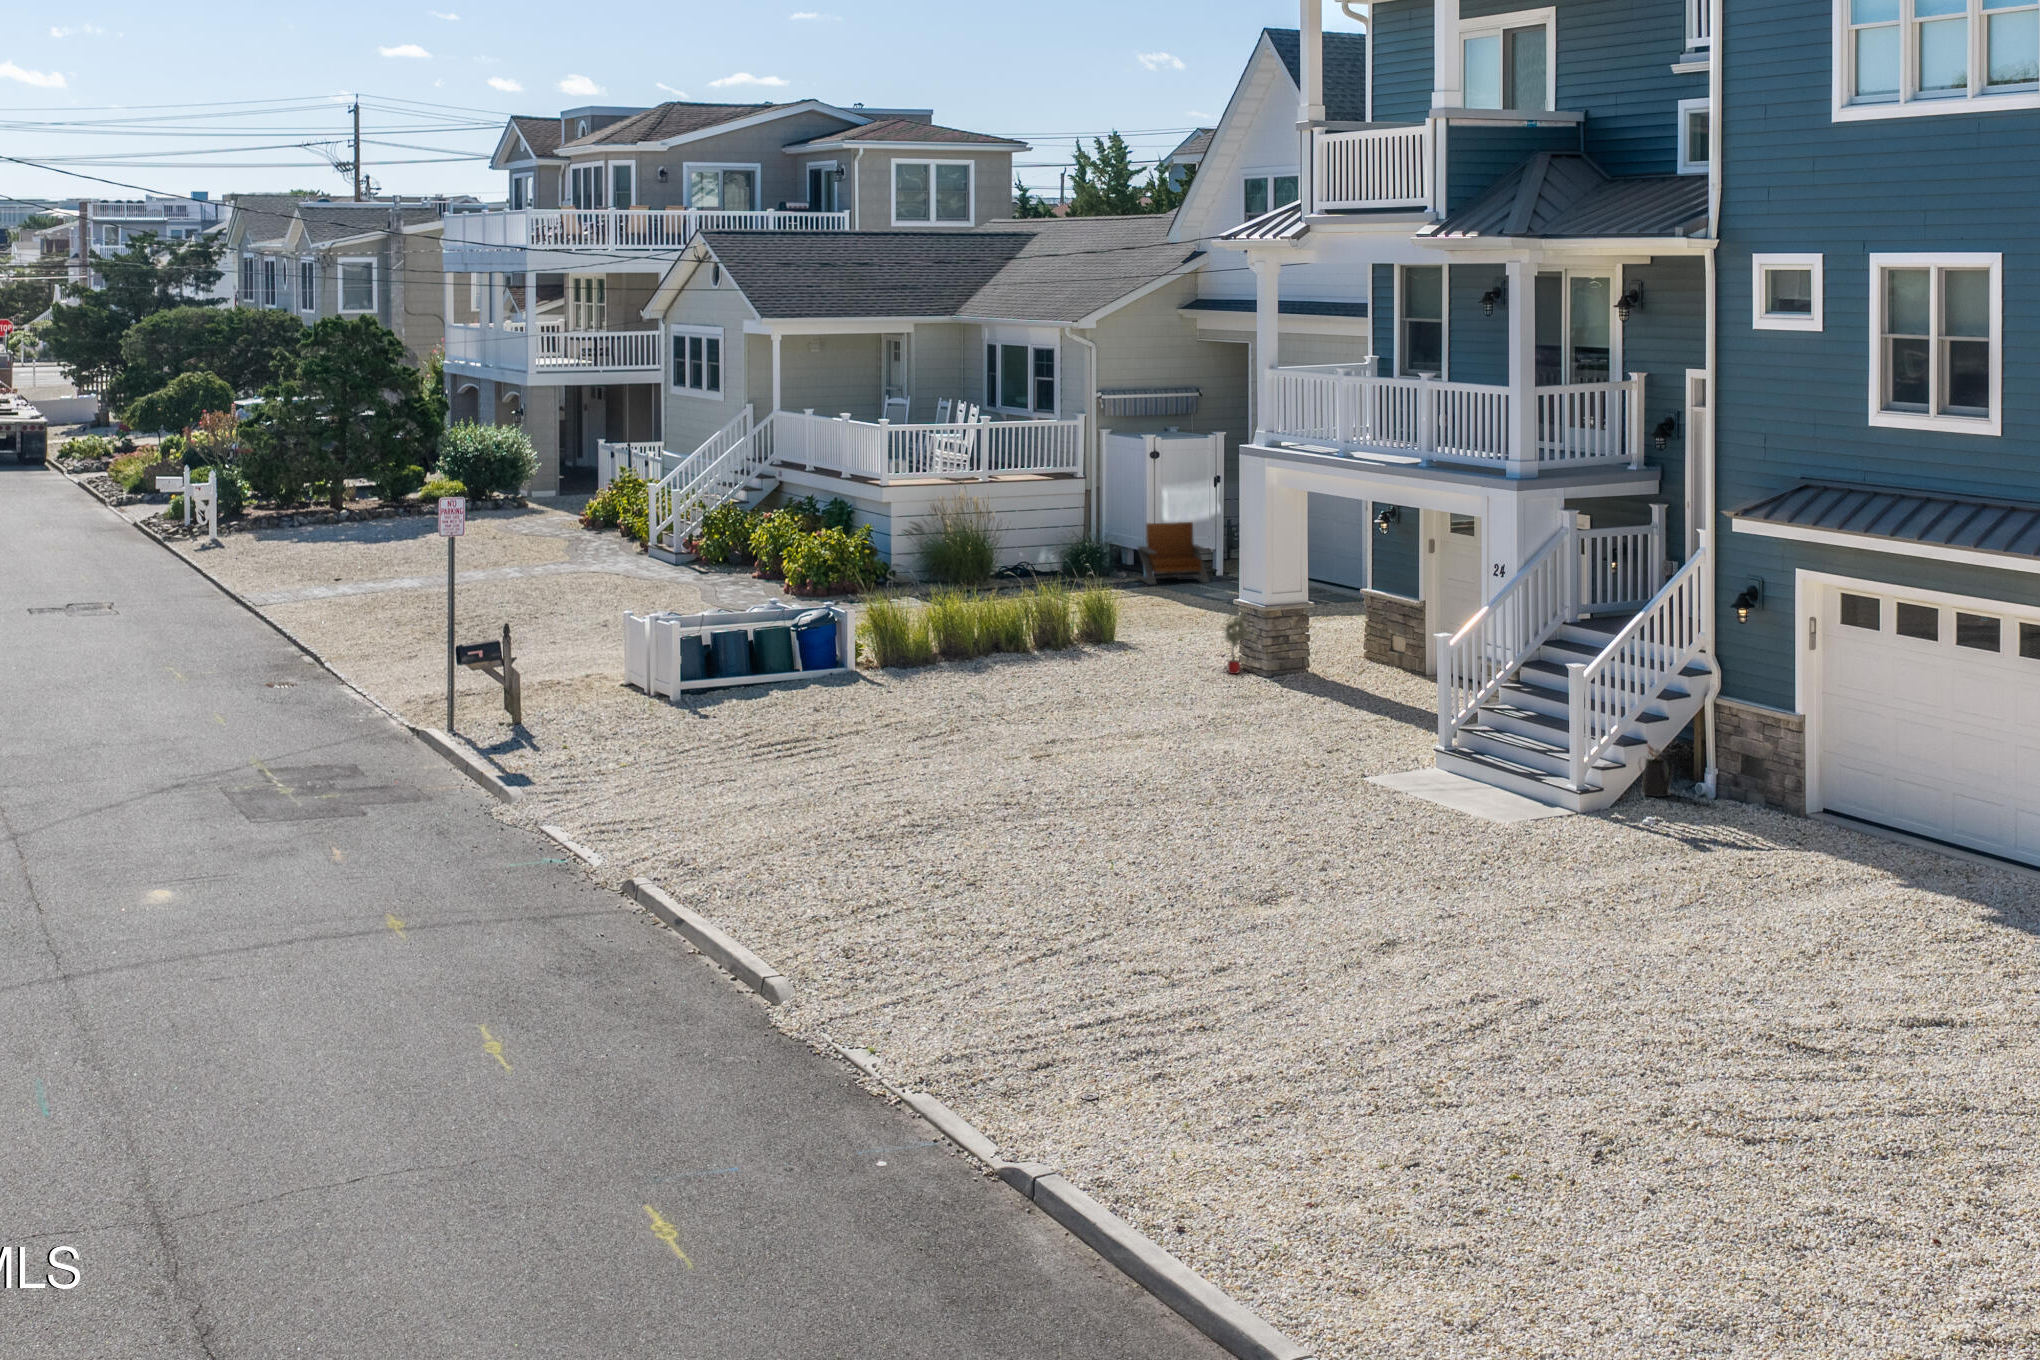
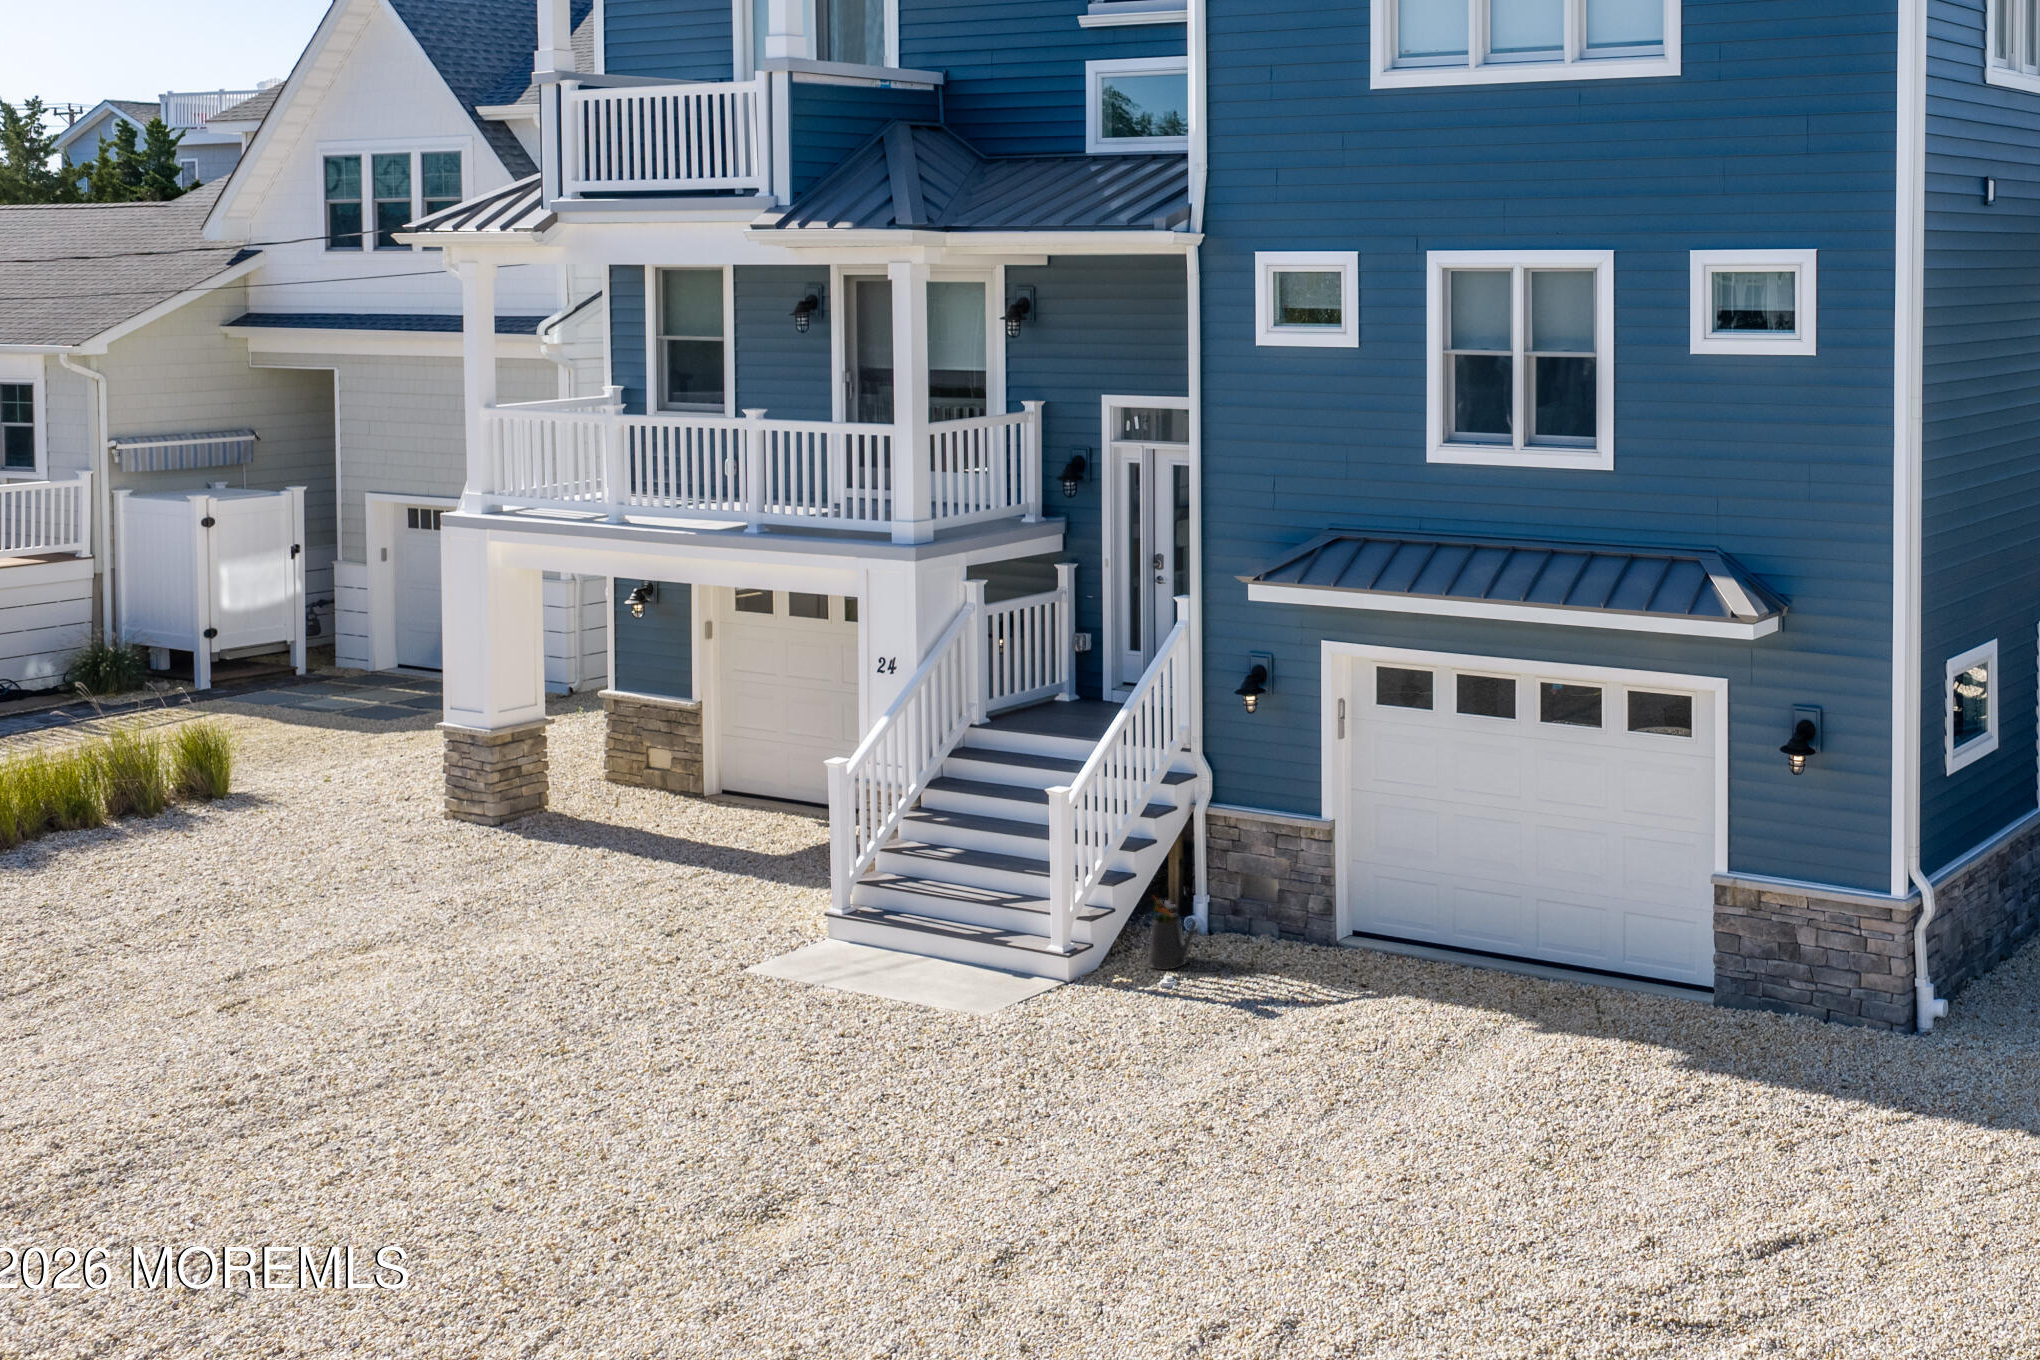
lounge chair: present [1138,522,1209,585] -> none [186,609,310,702]
potted tree: present [1224,609,1257,674] -> none [391,748,455,849]

